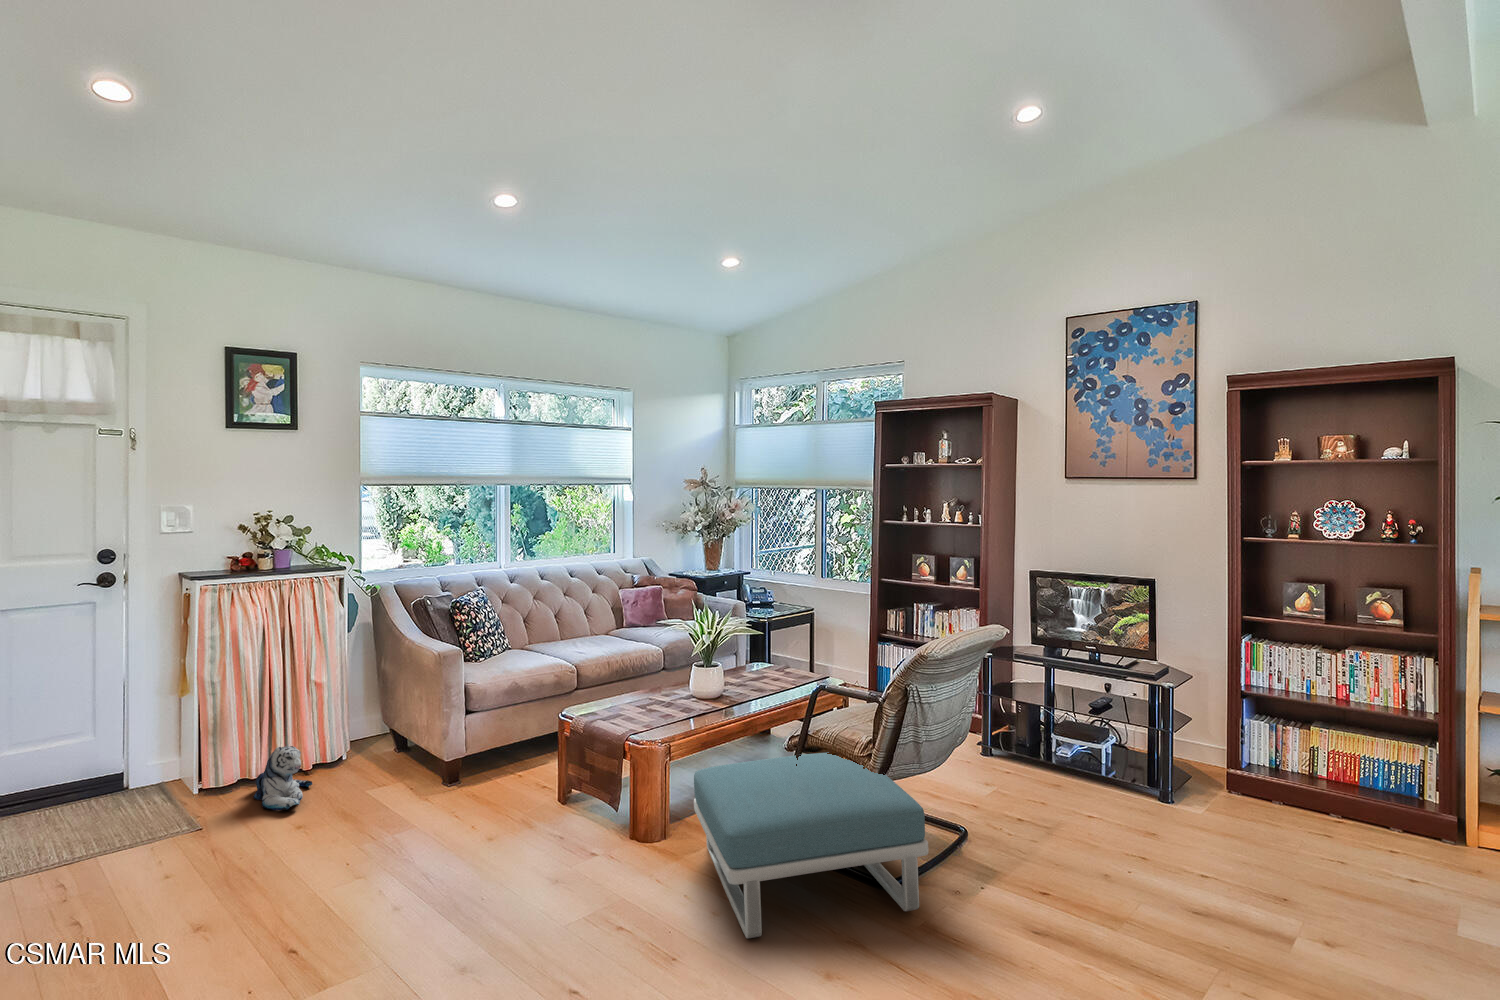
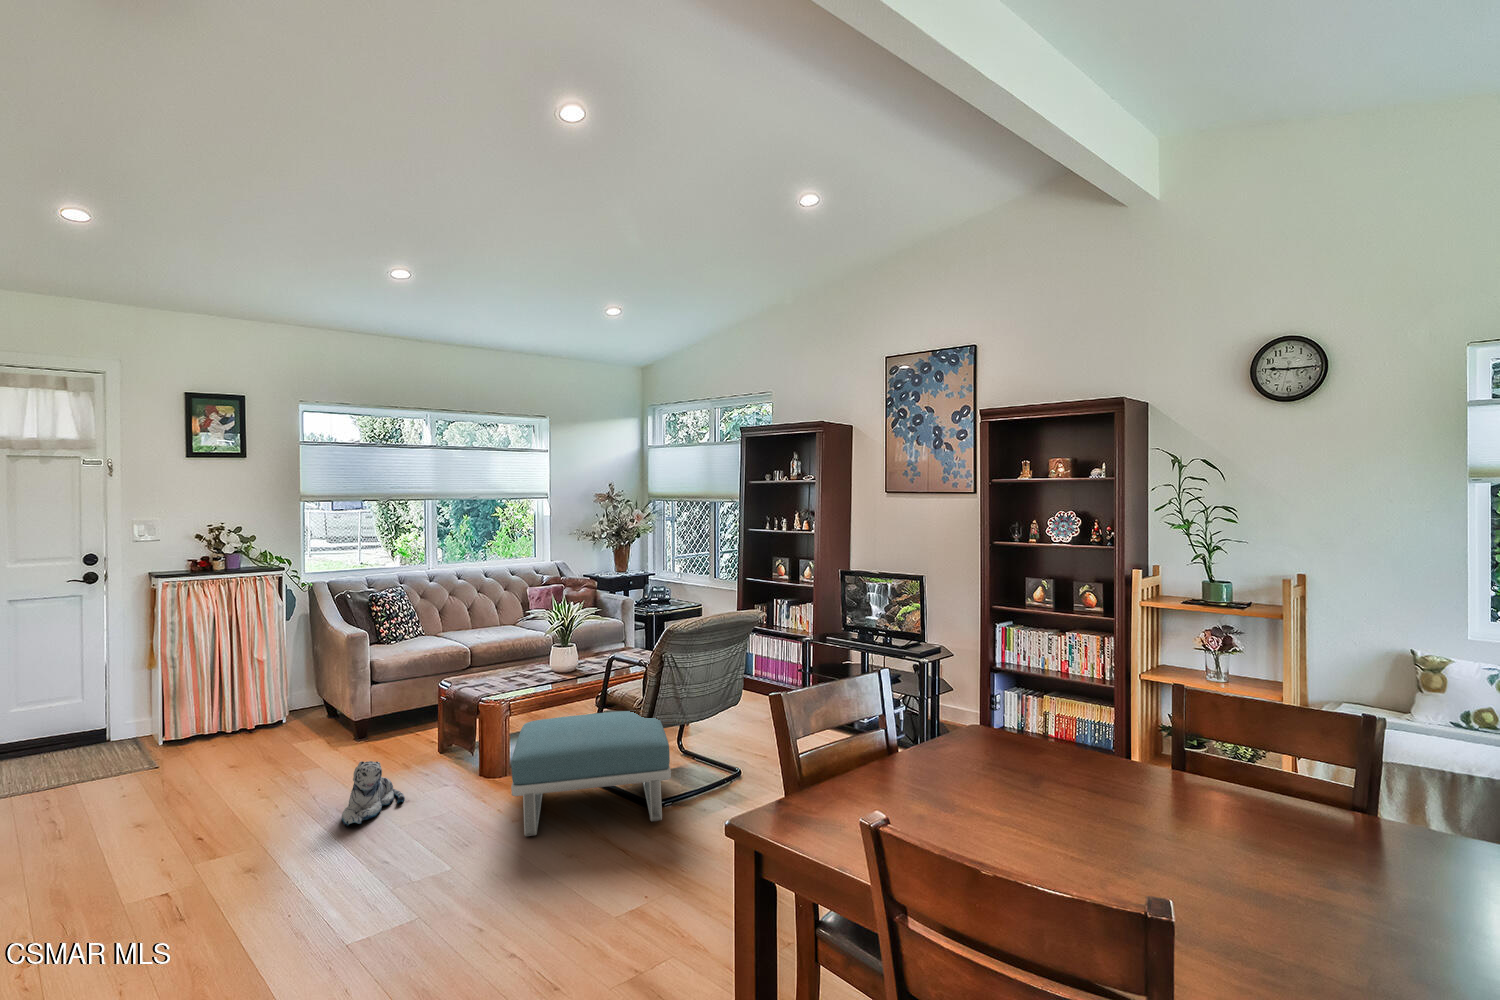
plush toy: present [253,746,312,810] -> present [342,761,405,826]

